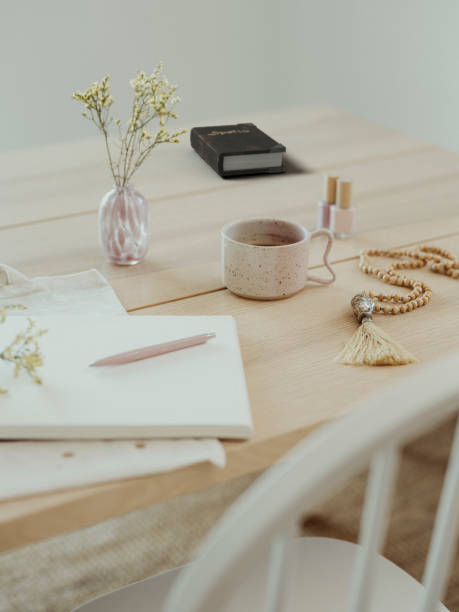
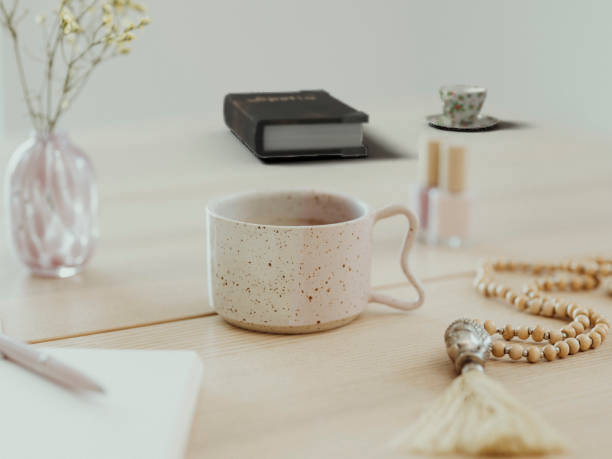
teacup: none [314,118,361,148] -> present [424,85,499,129]

